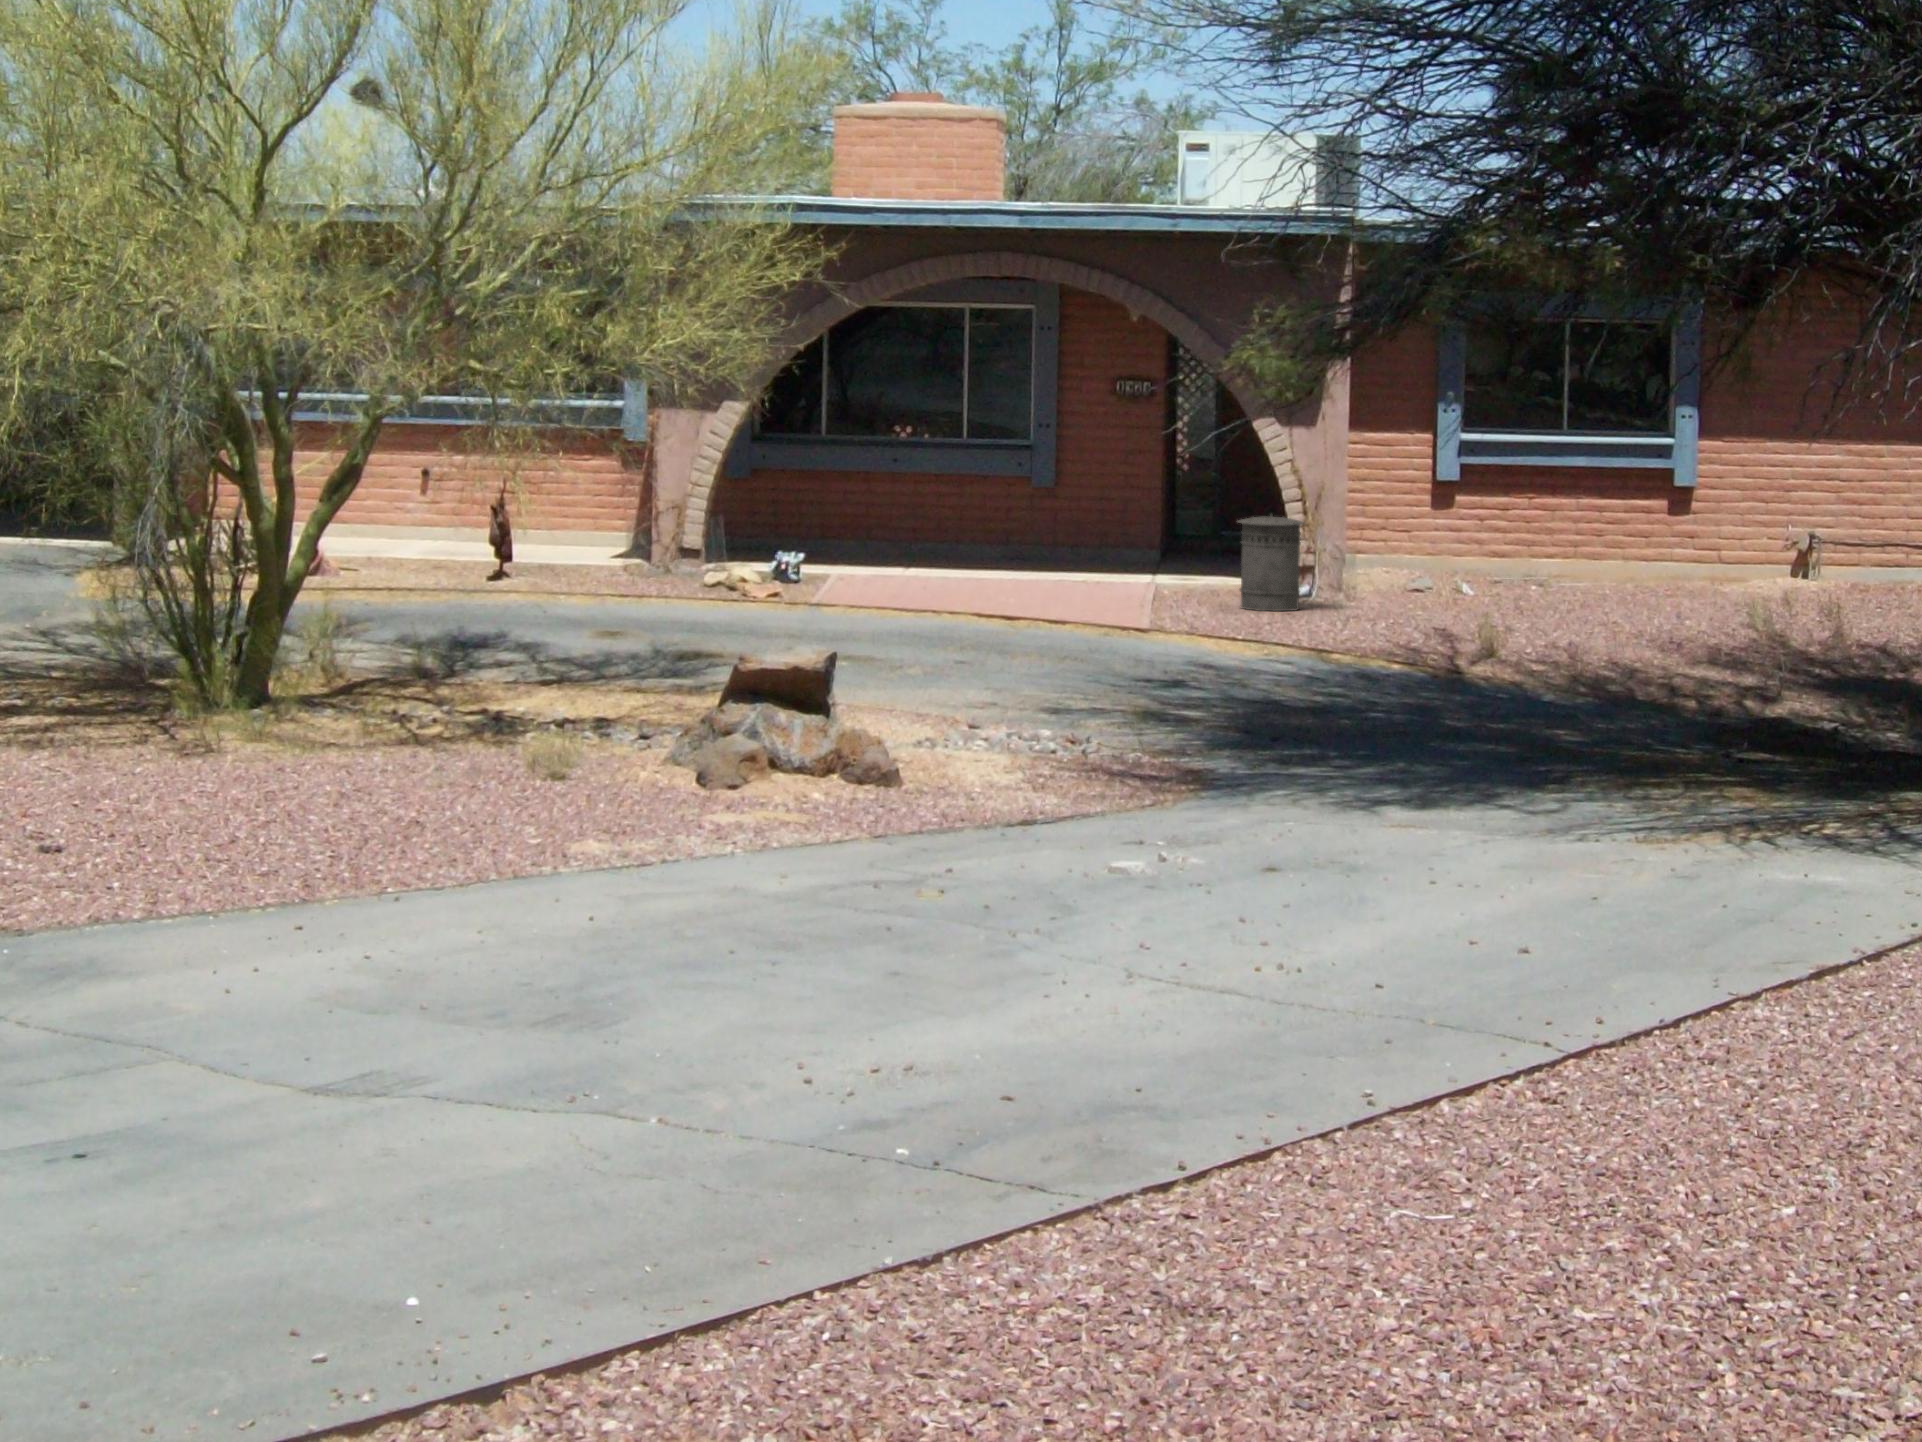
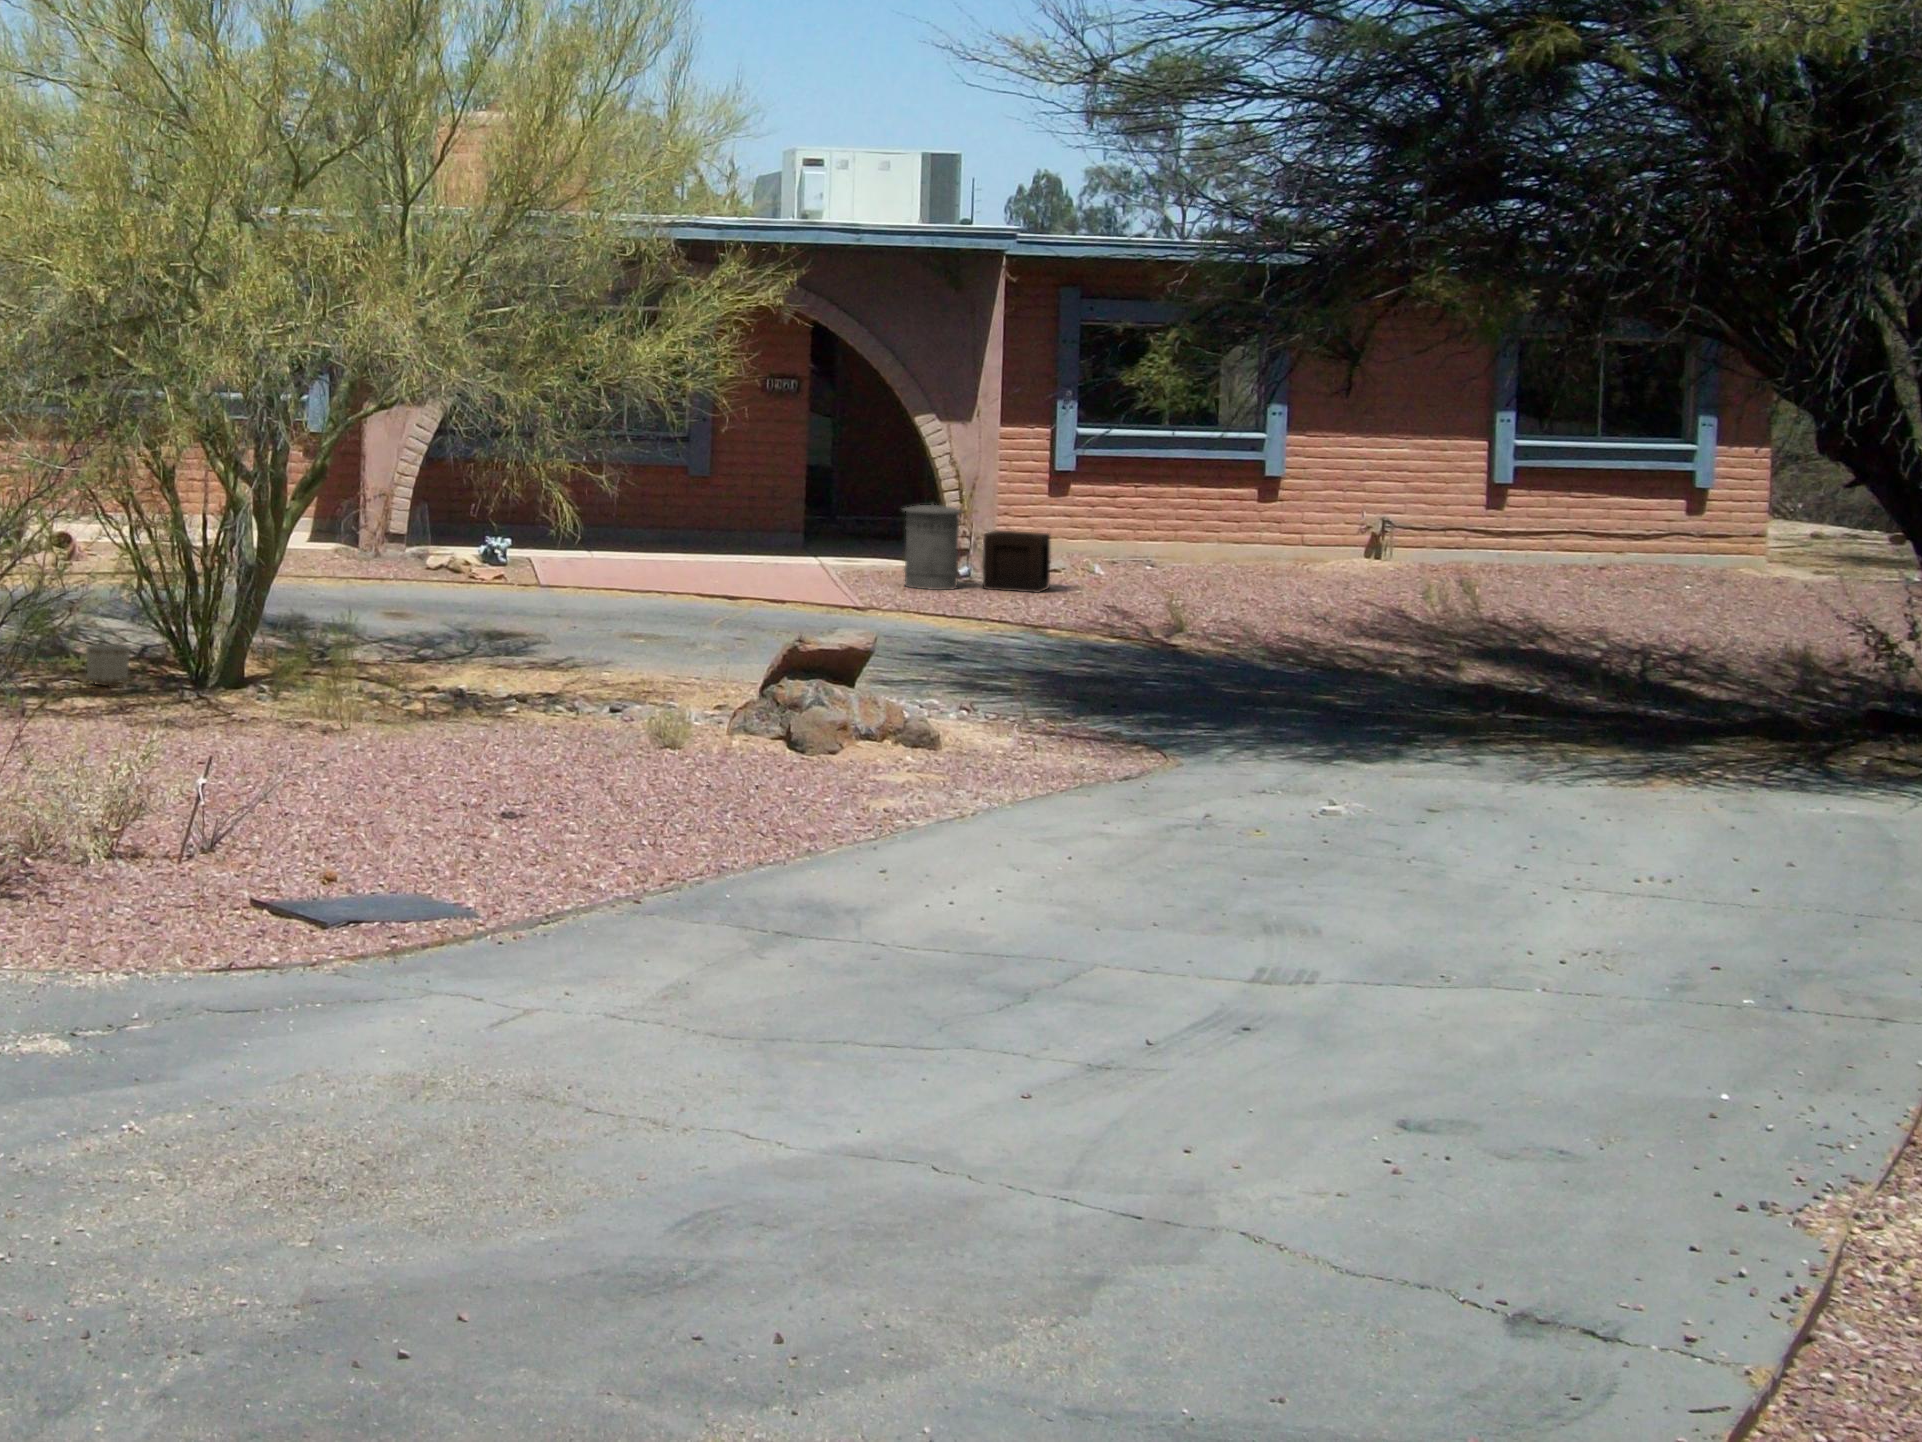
wooden crate: none [1327,545,1407,615] -> present [983,531,1050,593]
planter: none [124,663,176,709] -> present [86,644,130,686]

